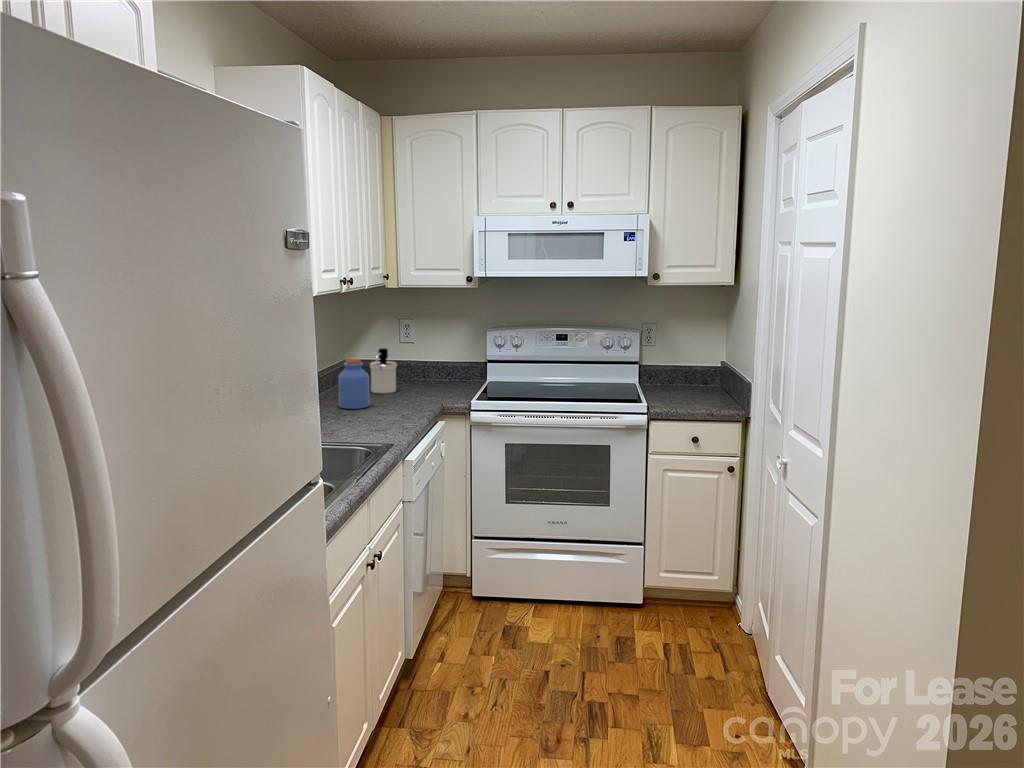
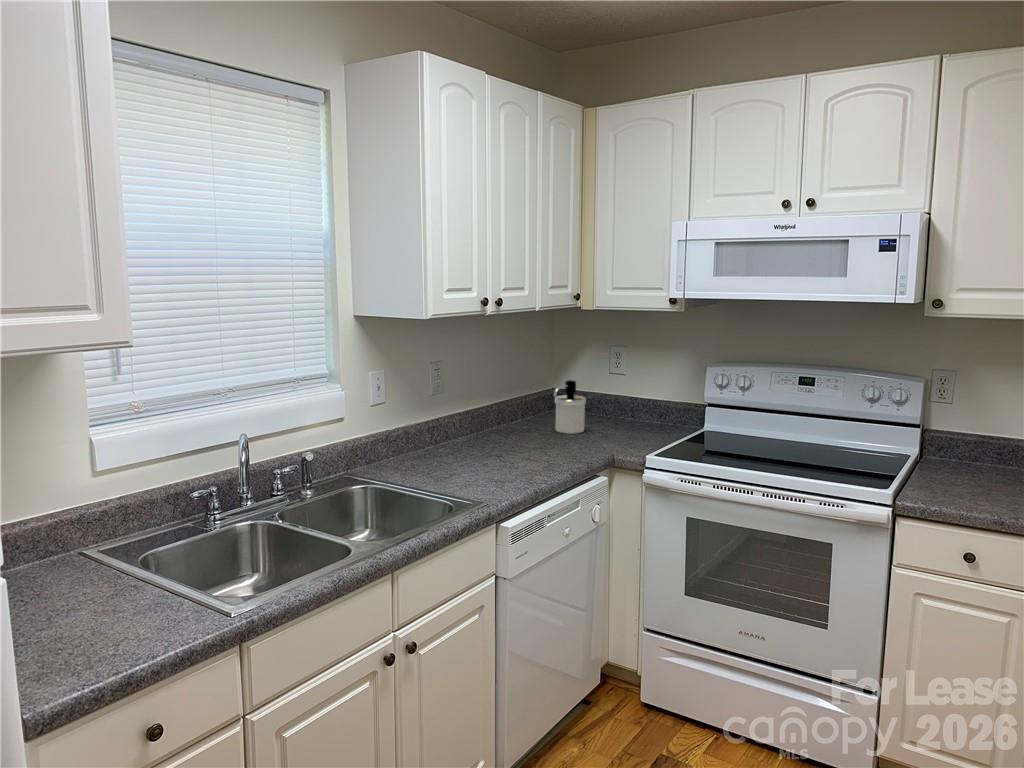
jar: present [338,359,369,409] -> none [495,392,530,451]

